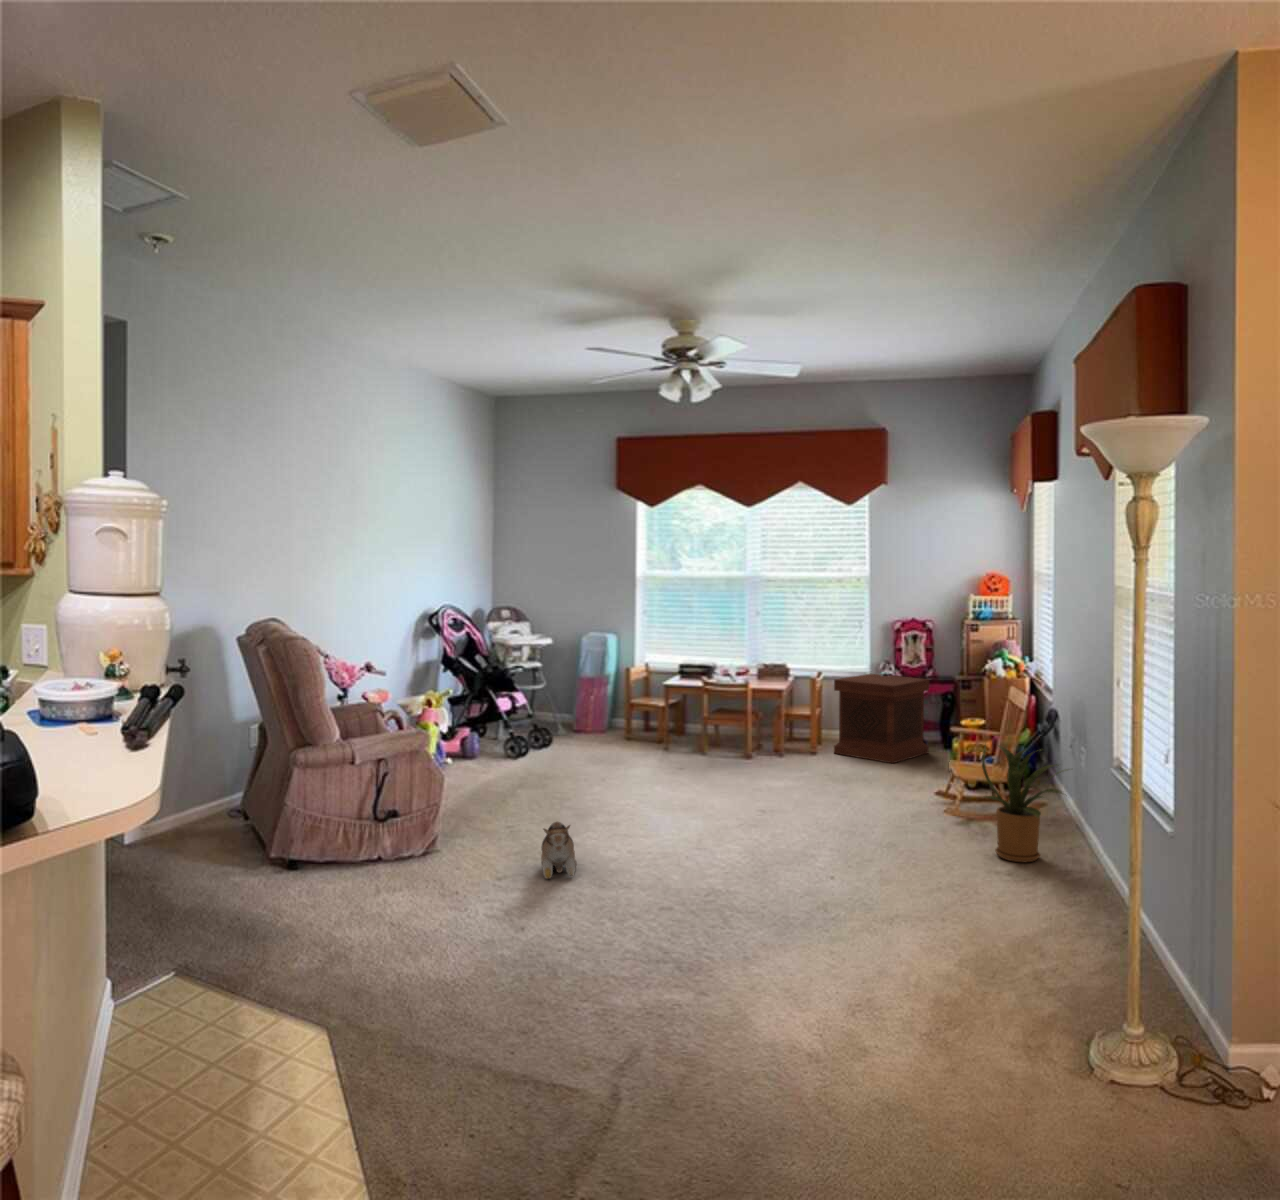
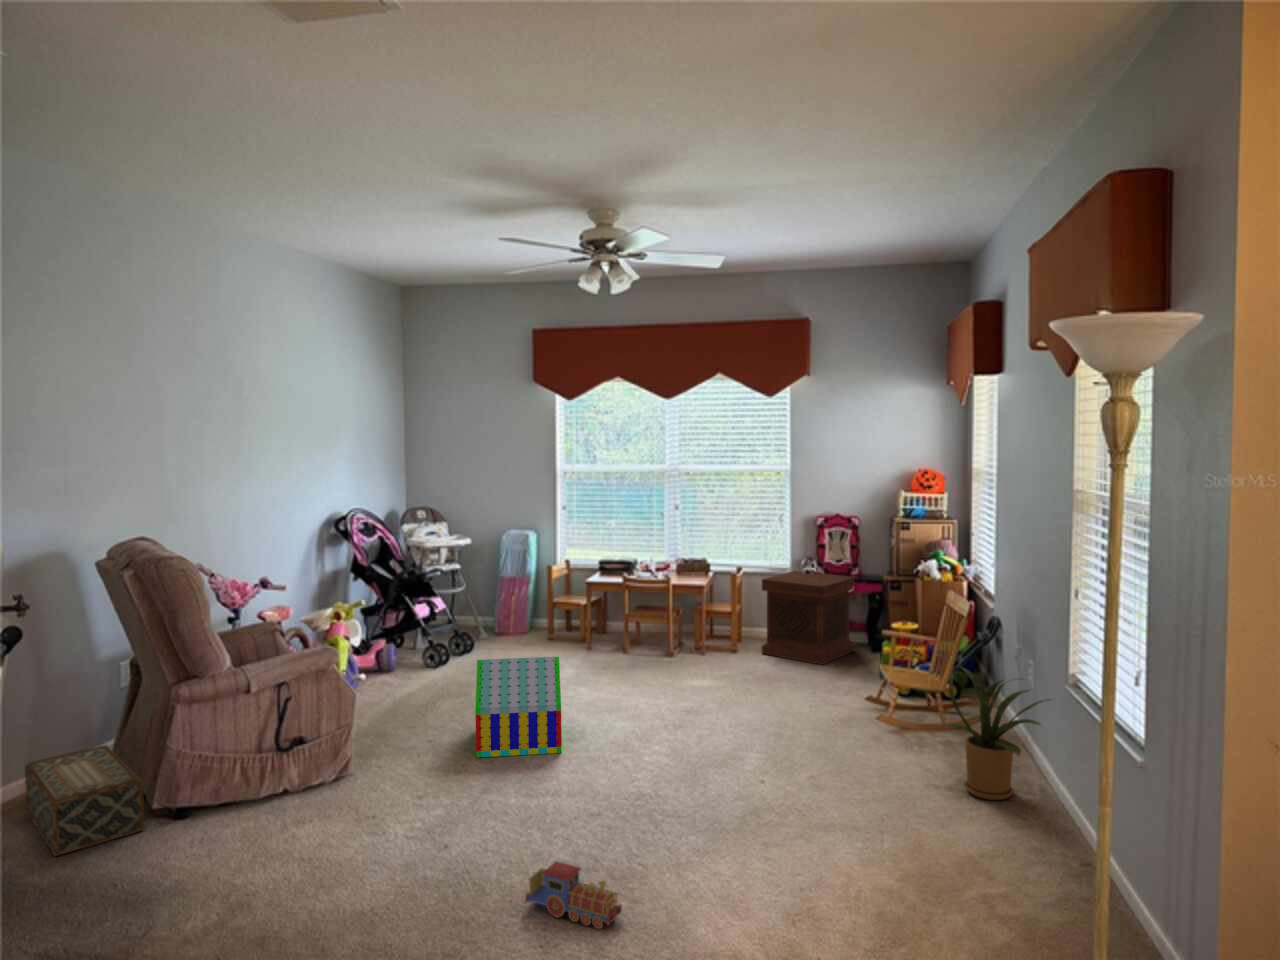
toy house: none [553,734,630,820] -> present [475,657,562,758]
woven basket: none [185,792,281,868] -> present [25,745,144,856]
plush toy: present [541,822,576,879] -> none [463,786,505,855]
toy train: none [591,874,669,925] -> present [525,861,622,929]

